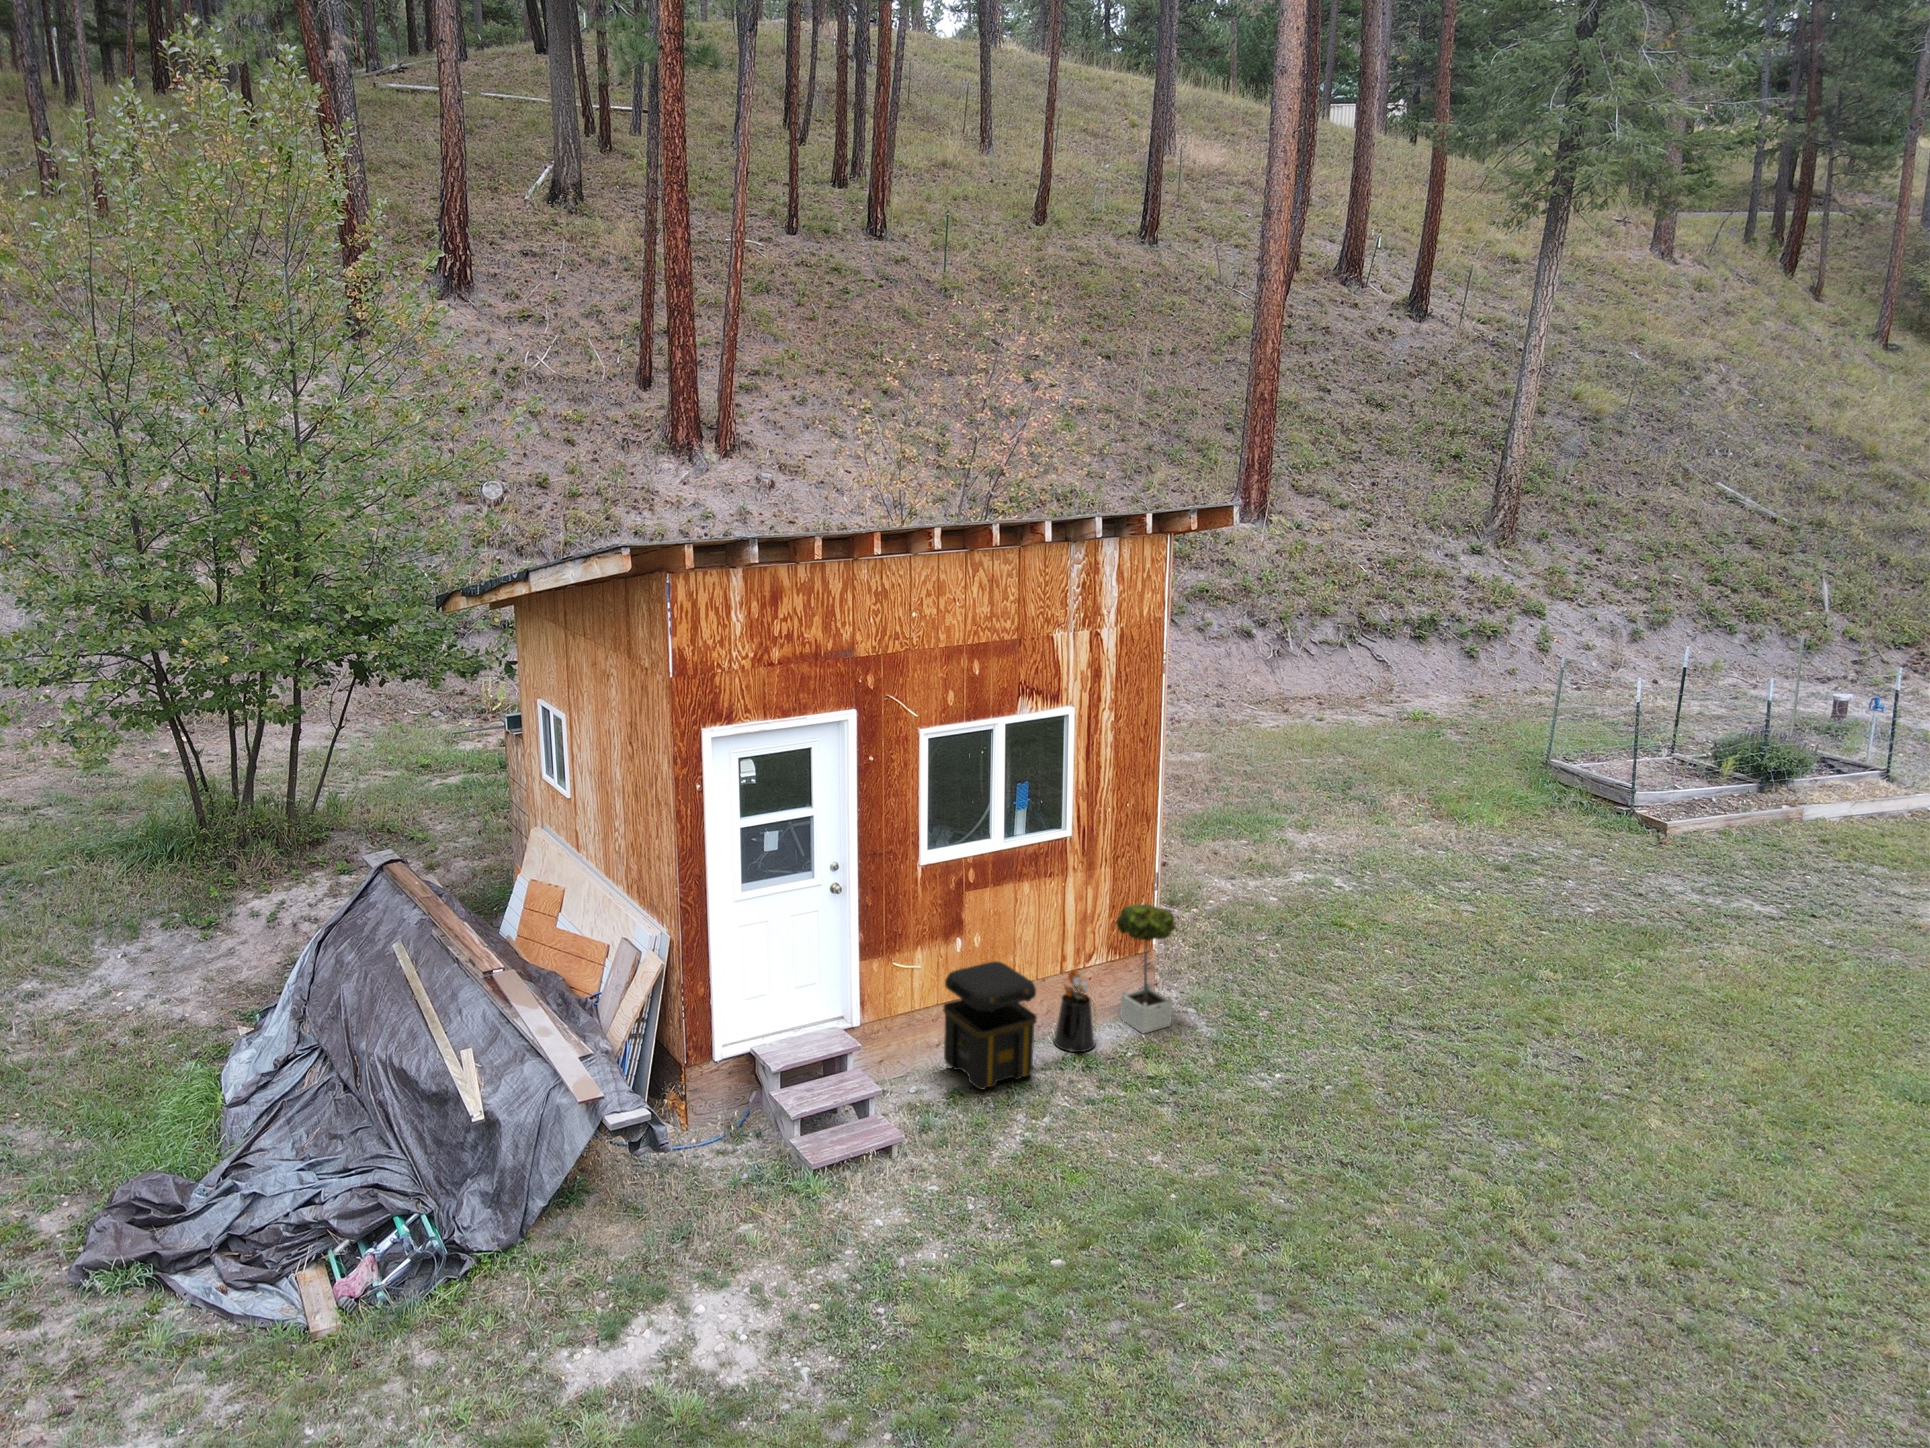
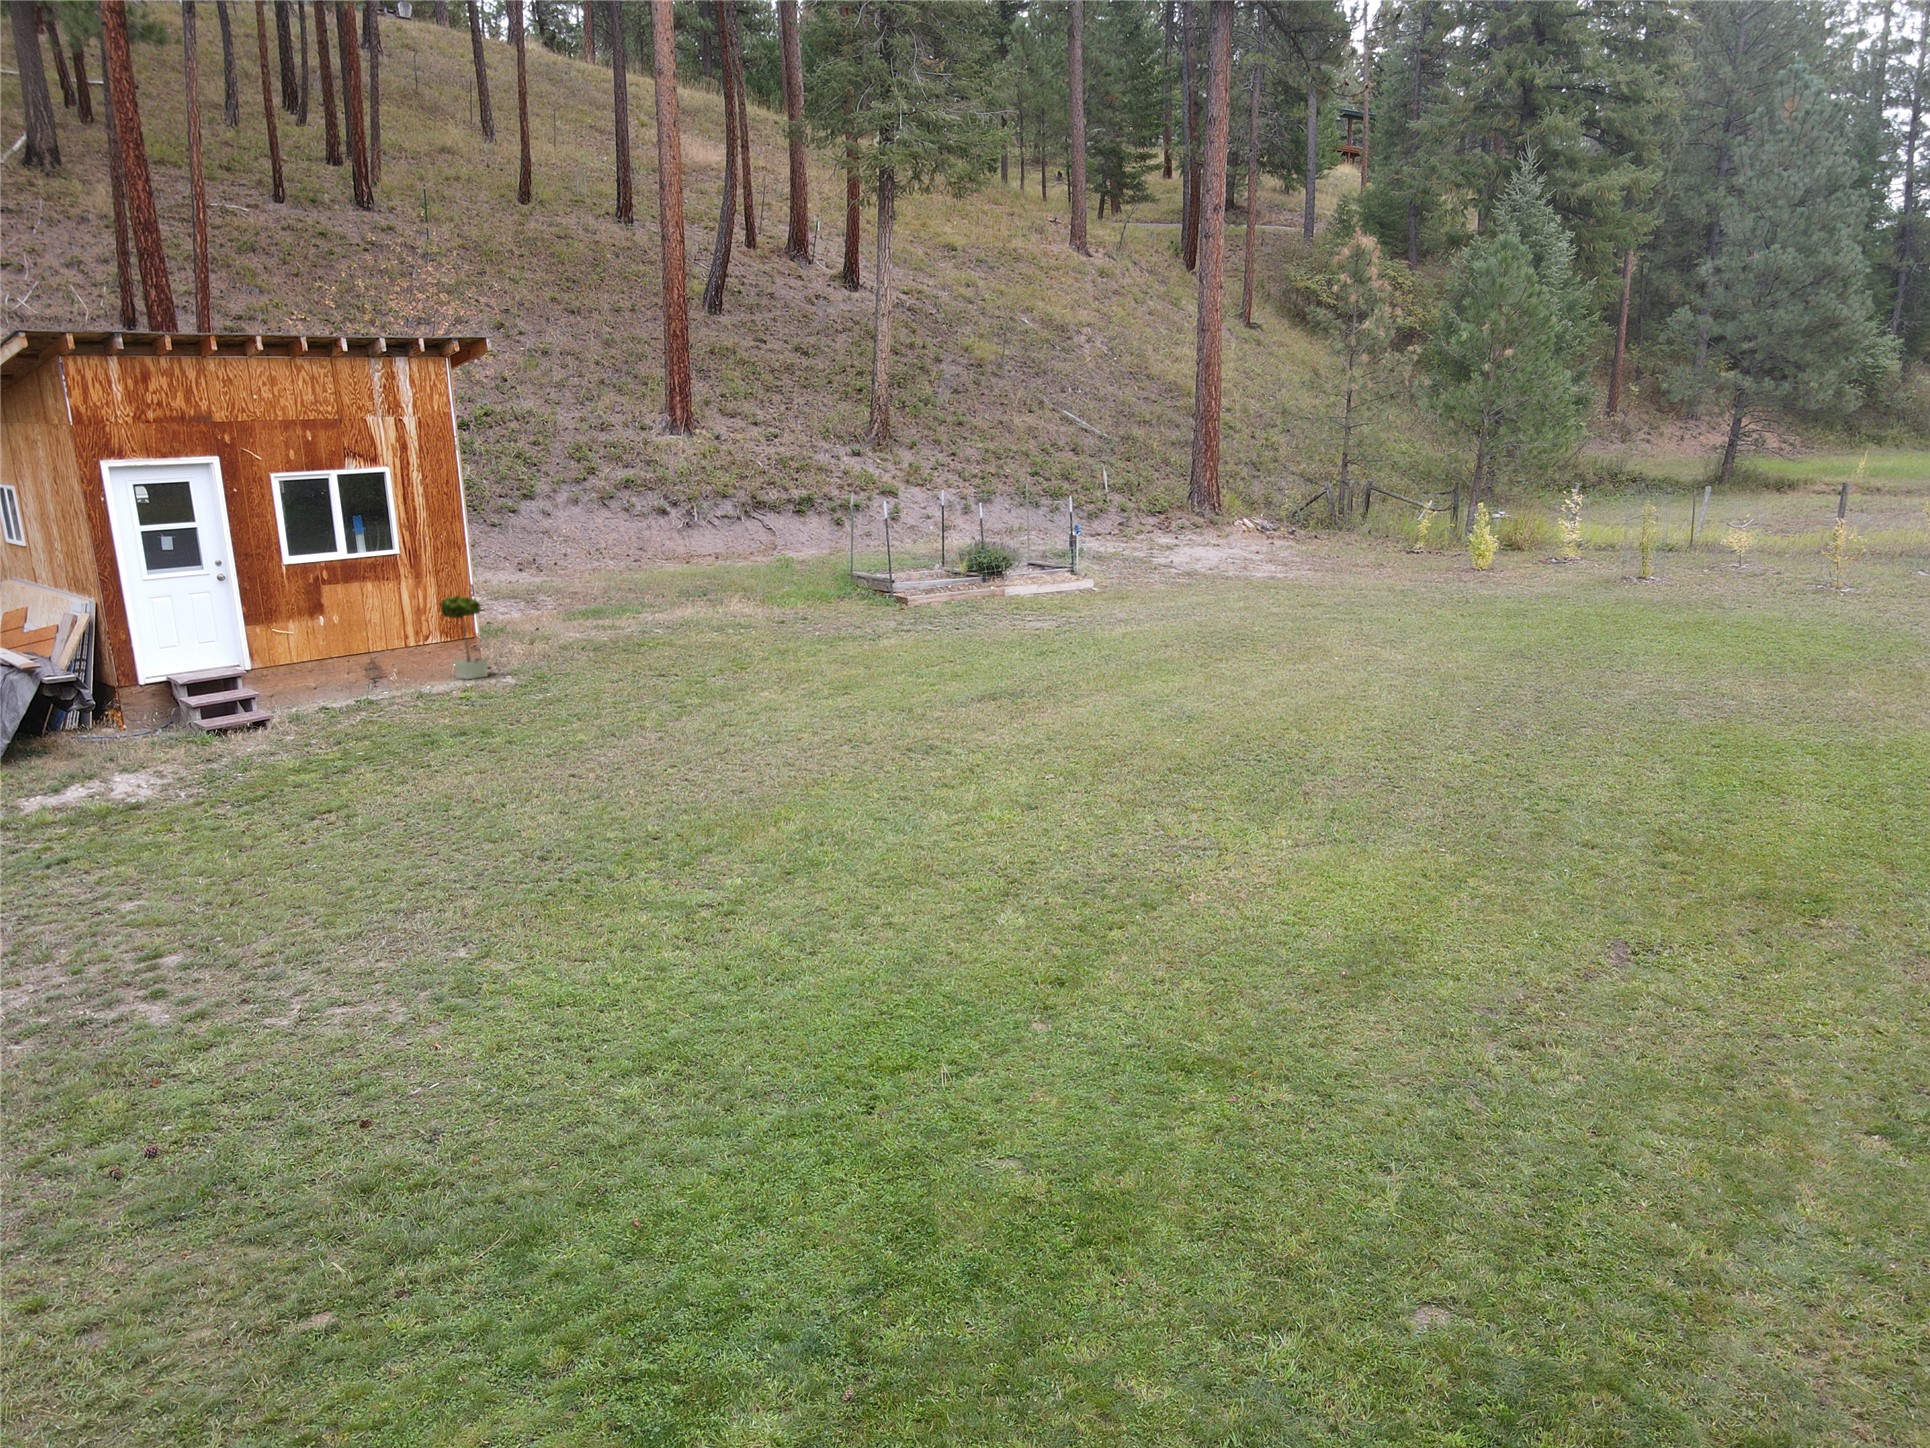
toolbox: present [943,961,1037,1090] -> none [312,630,380,701]
watering can: present [1053,969,1096,1052] -> none [401,638,432,687]

